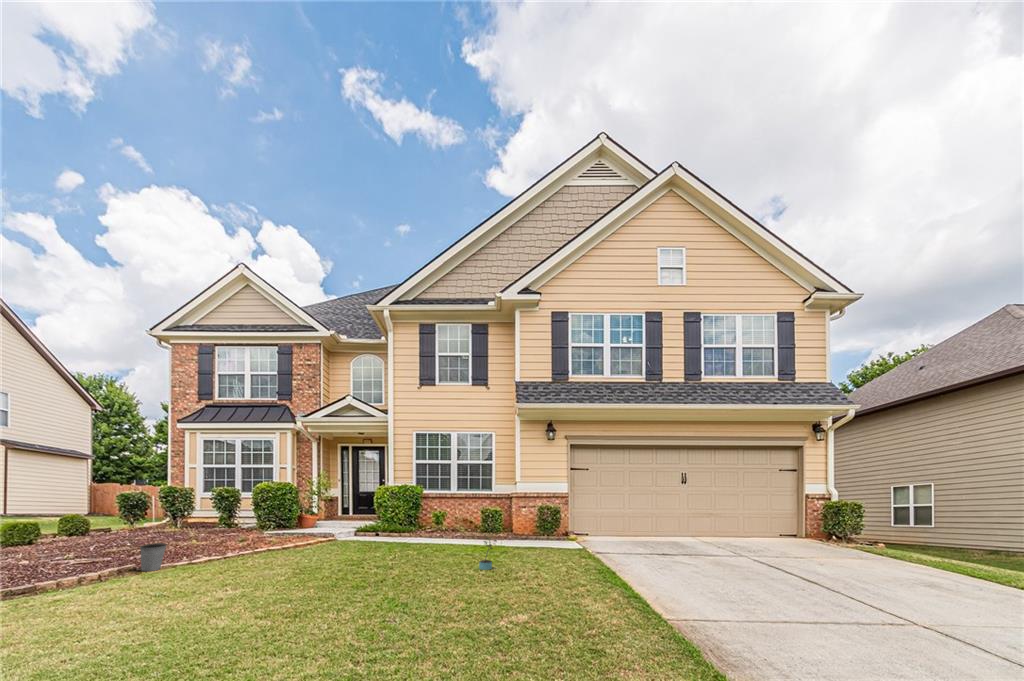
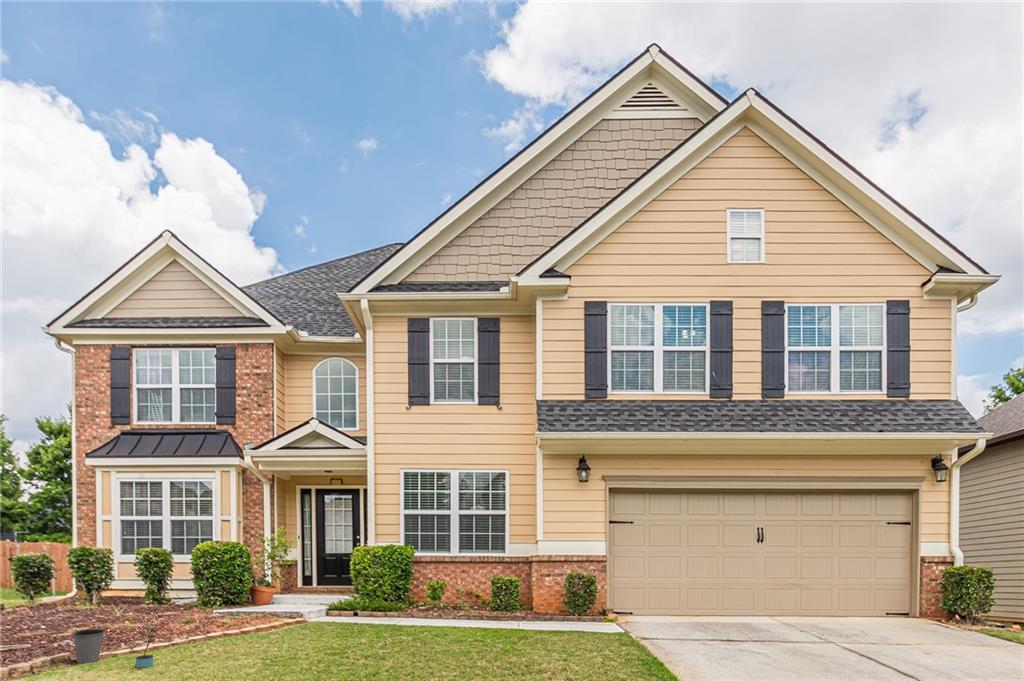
potted plant: present [477,531,497,570] -> present [132,612,160,668]

